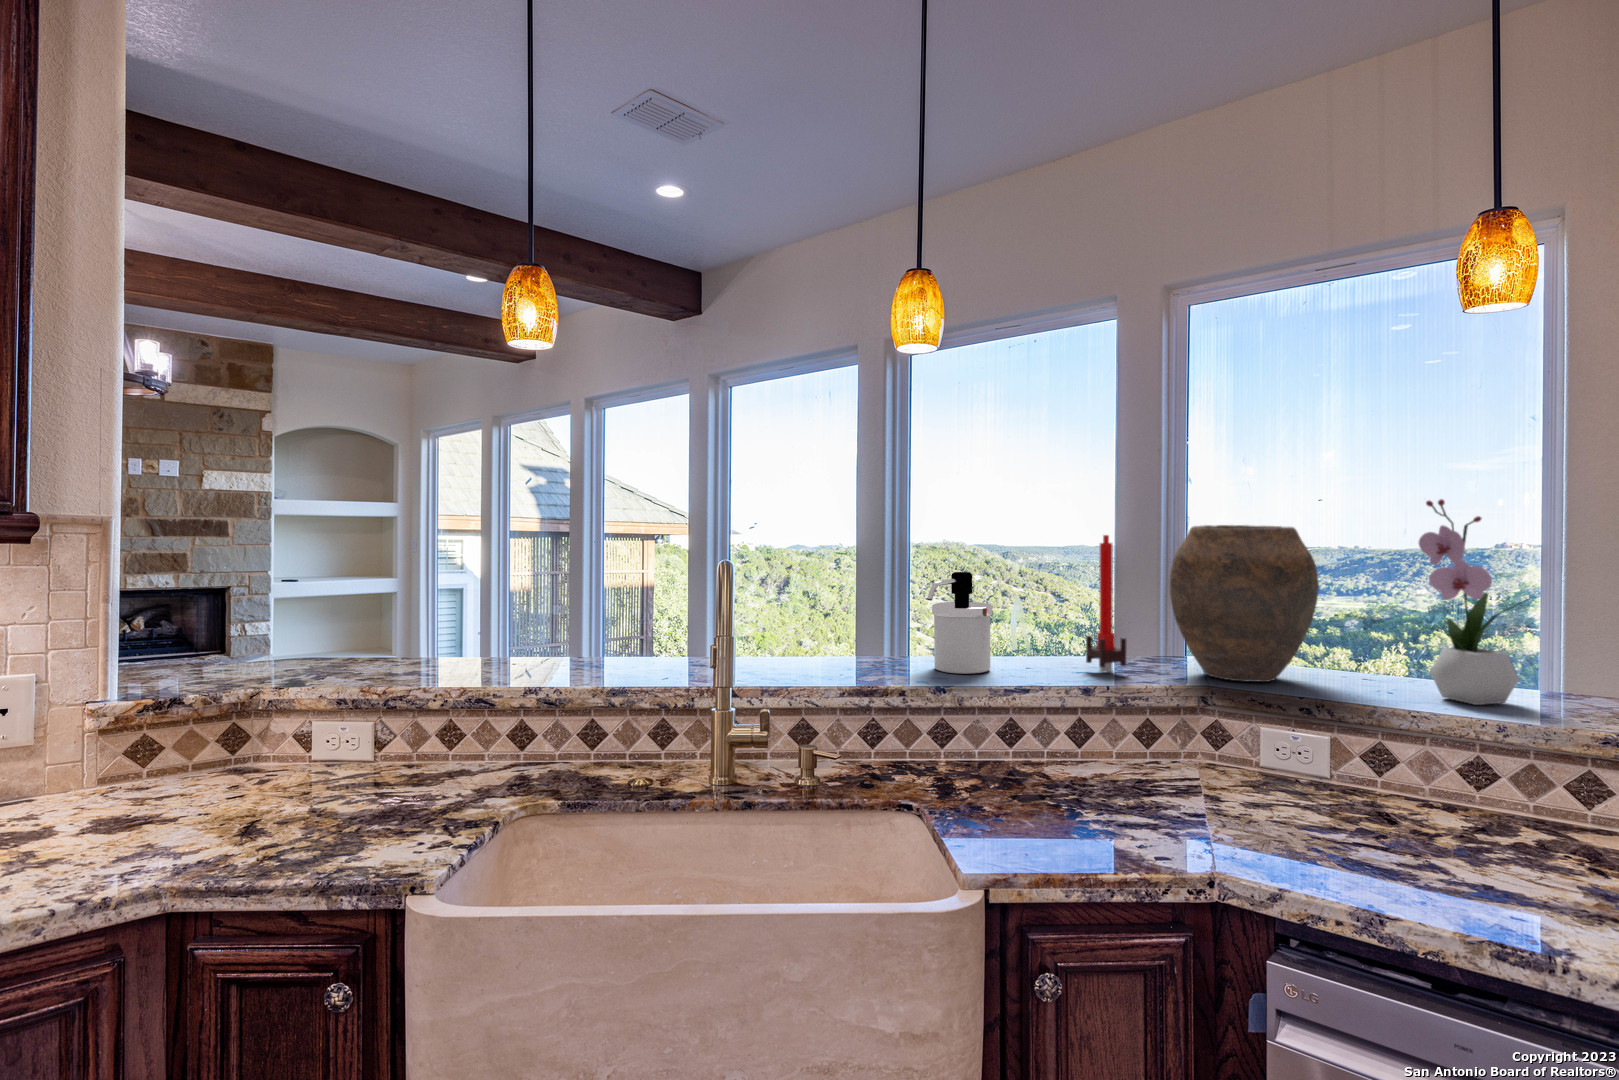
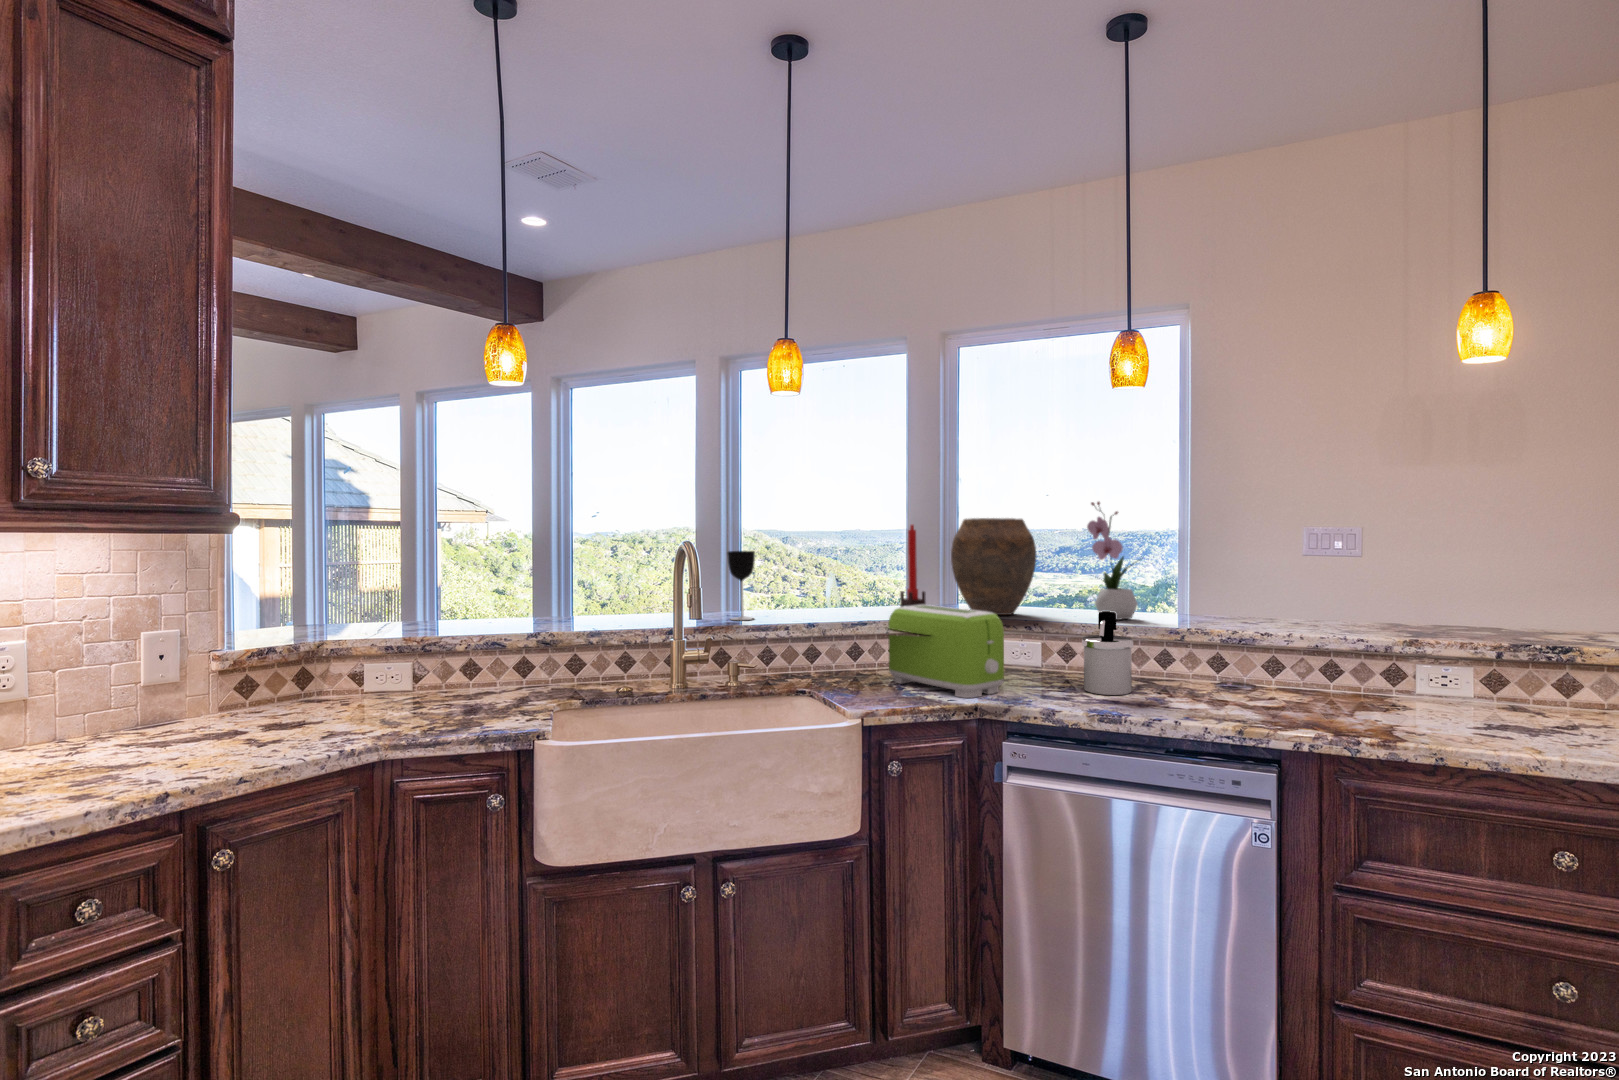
wine glass: none [821,571,862,674] -> present [727,551,755,620]
soap dispenser: present [927,572,992,674] -> present [1082,611,1133,695]
toaster: none [1059,669,1269,853] -> present [888,605,1004,698]

